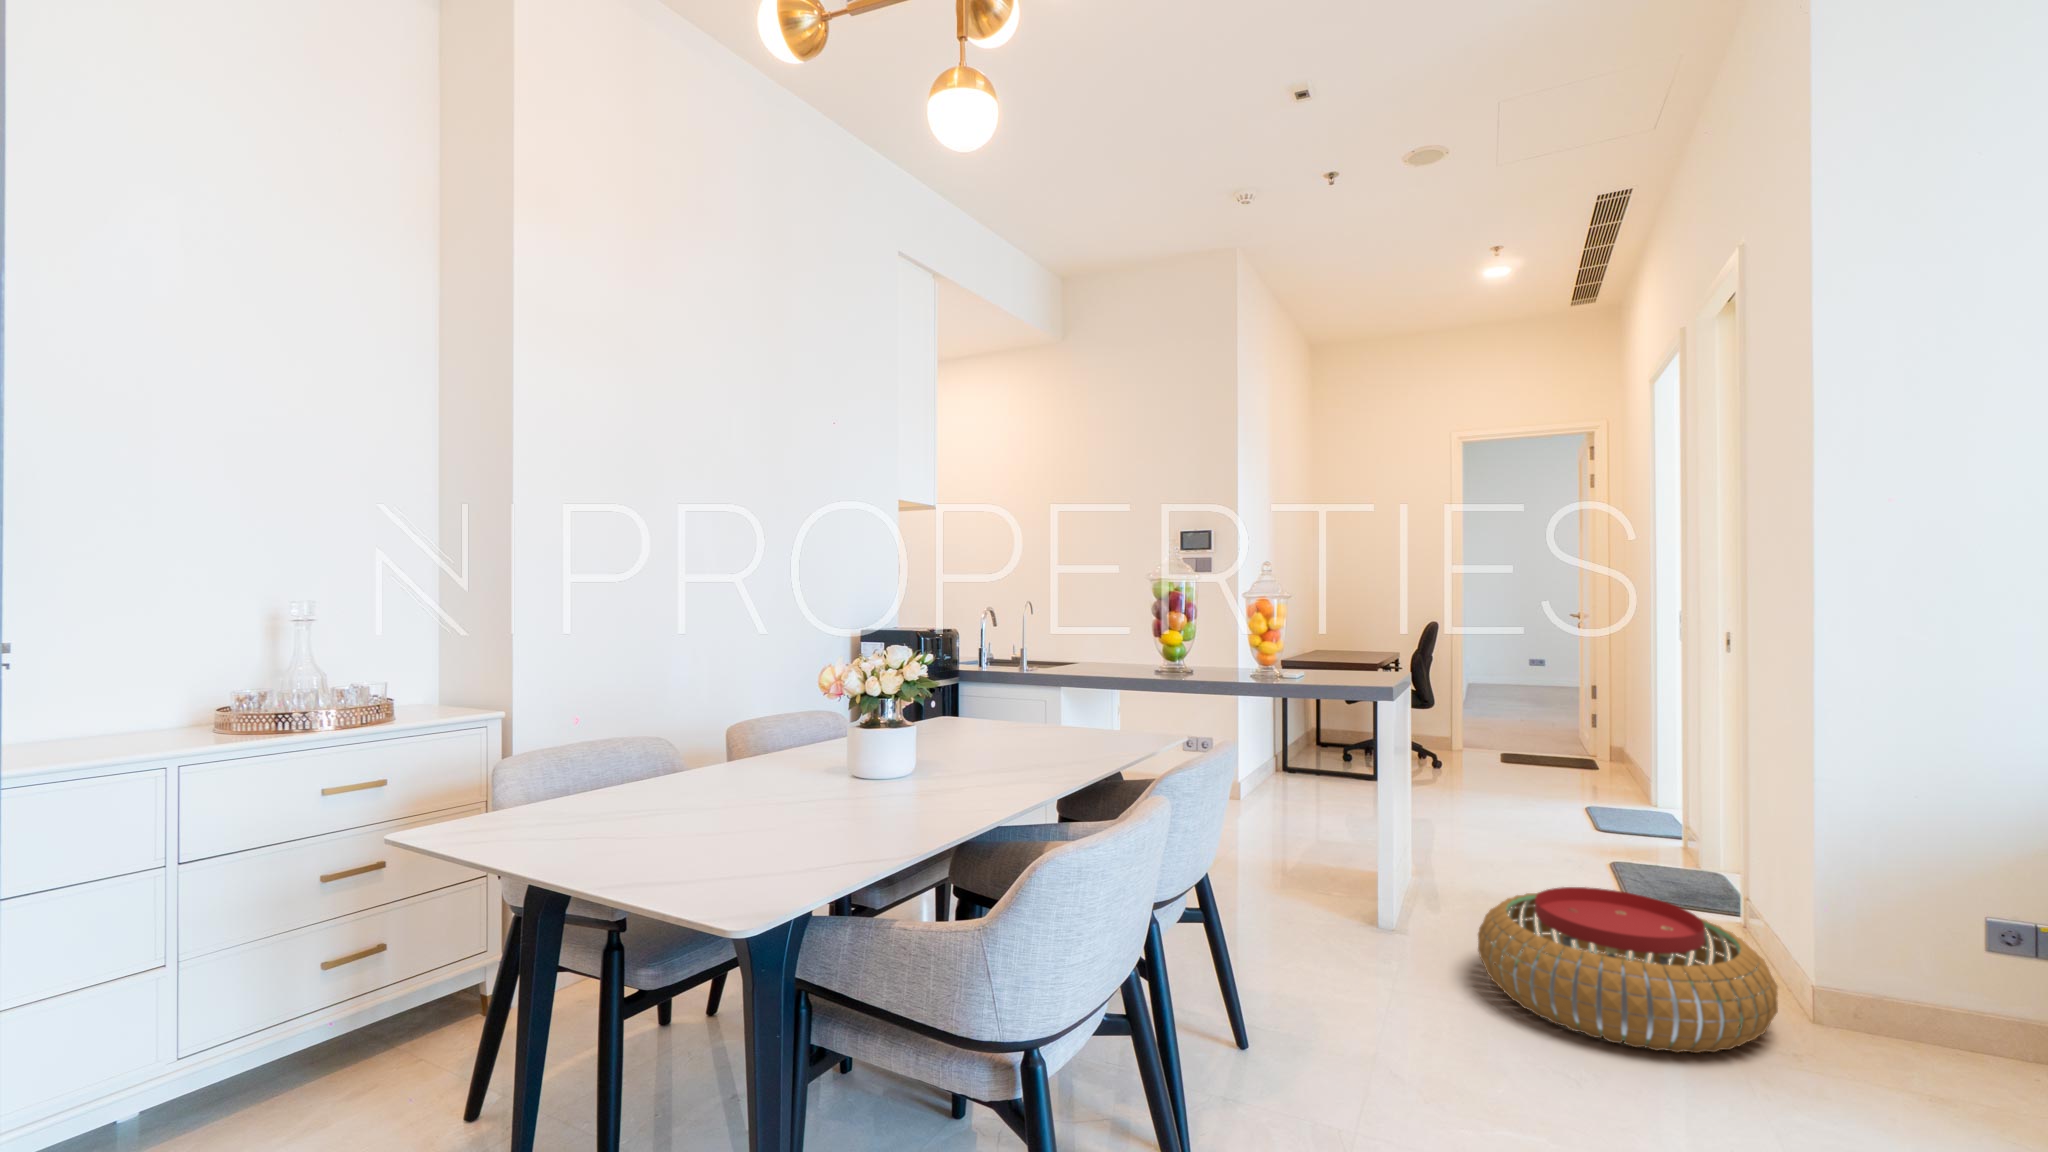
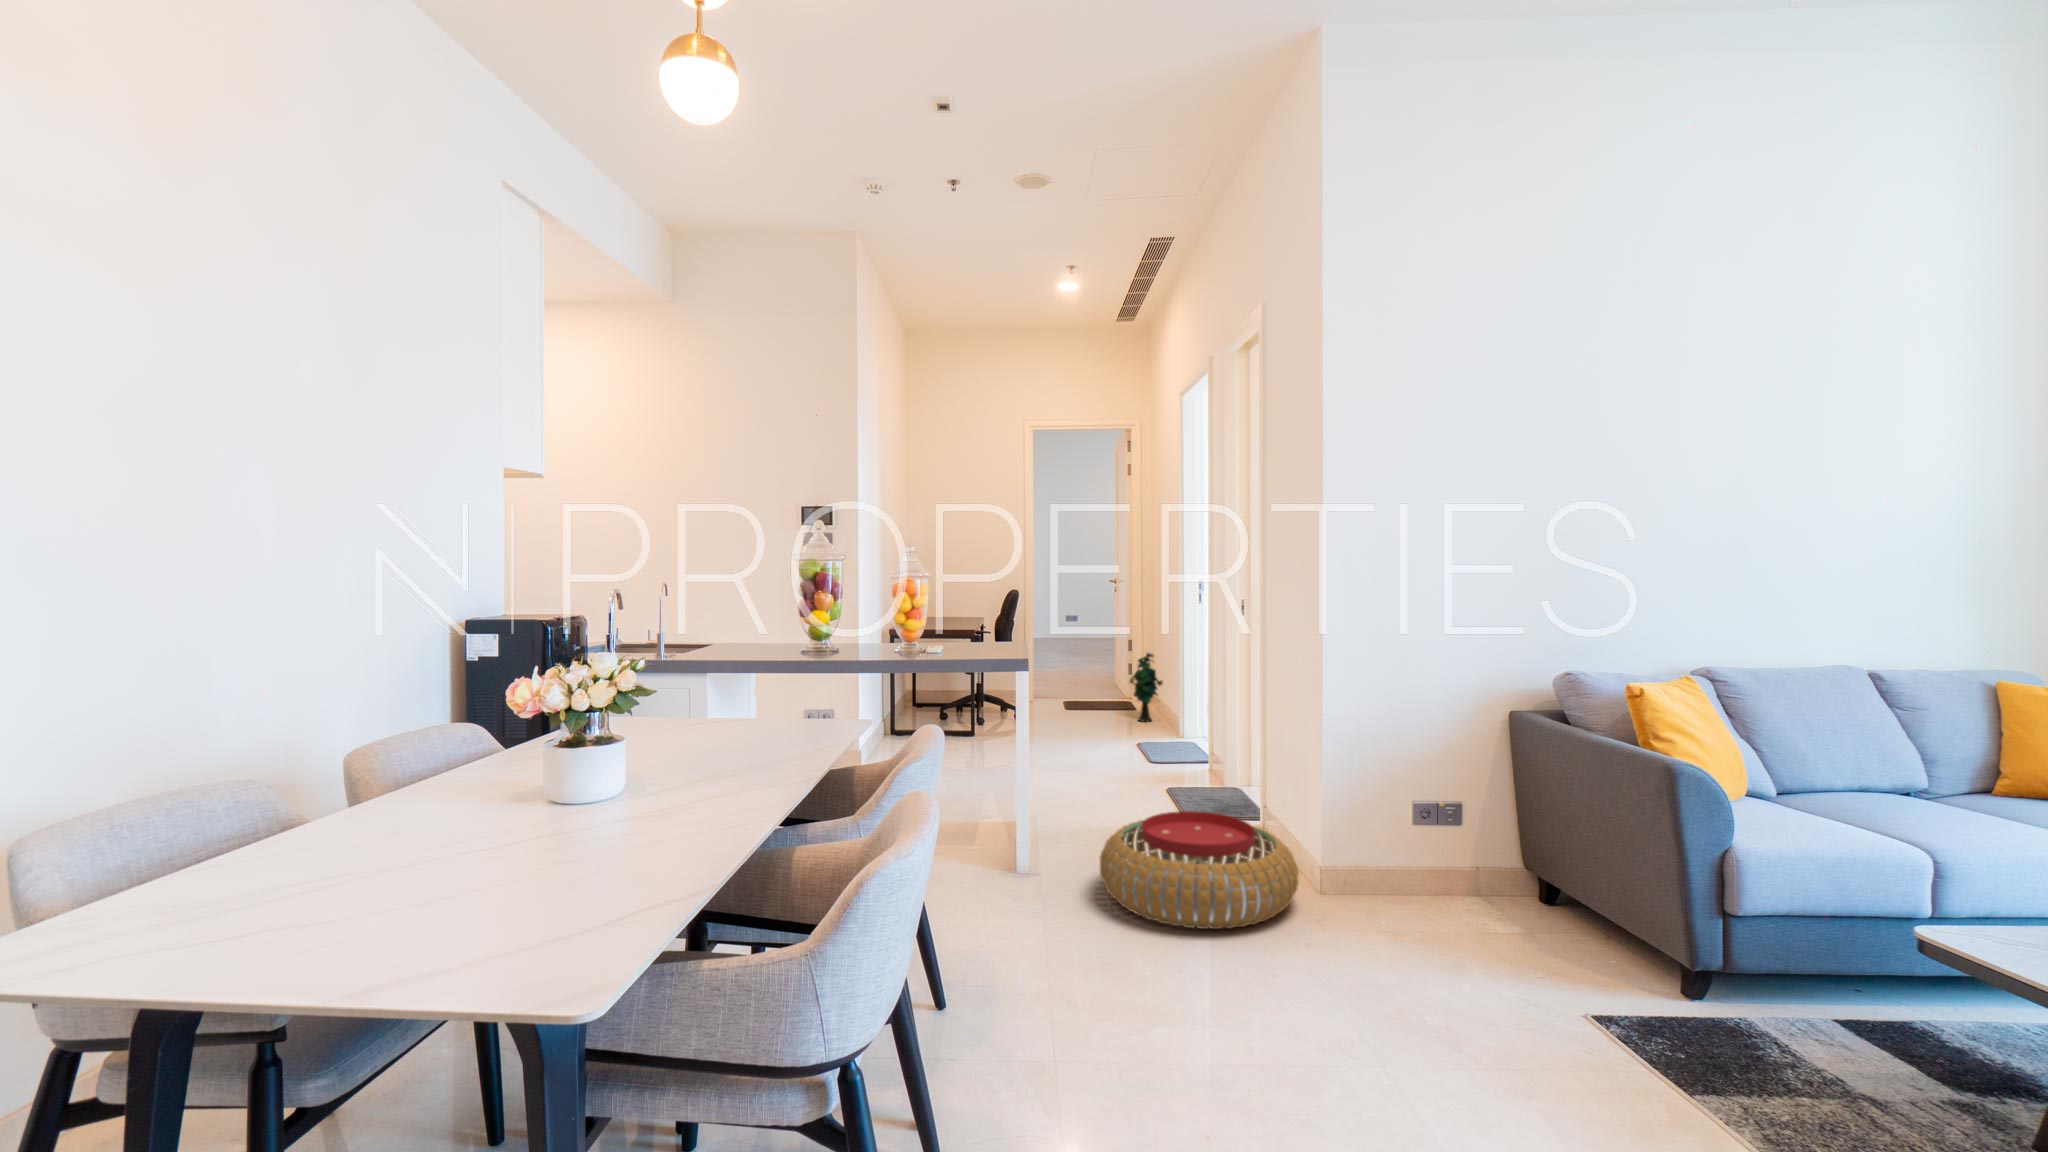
decorative plant: none [1582,698,1631,783] -> present [1130,653,1163,722]

